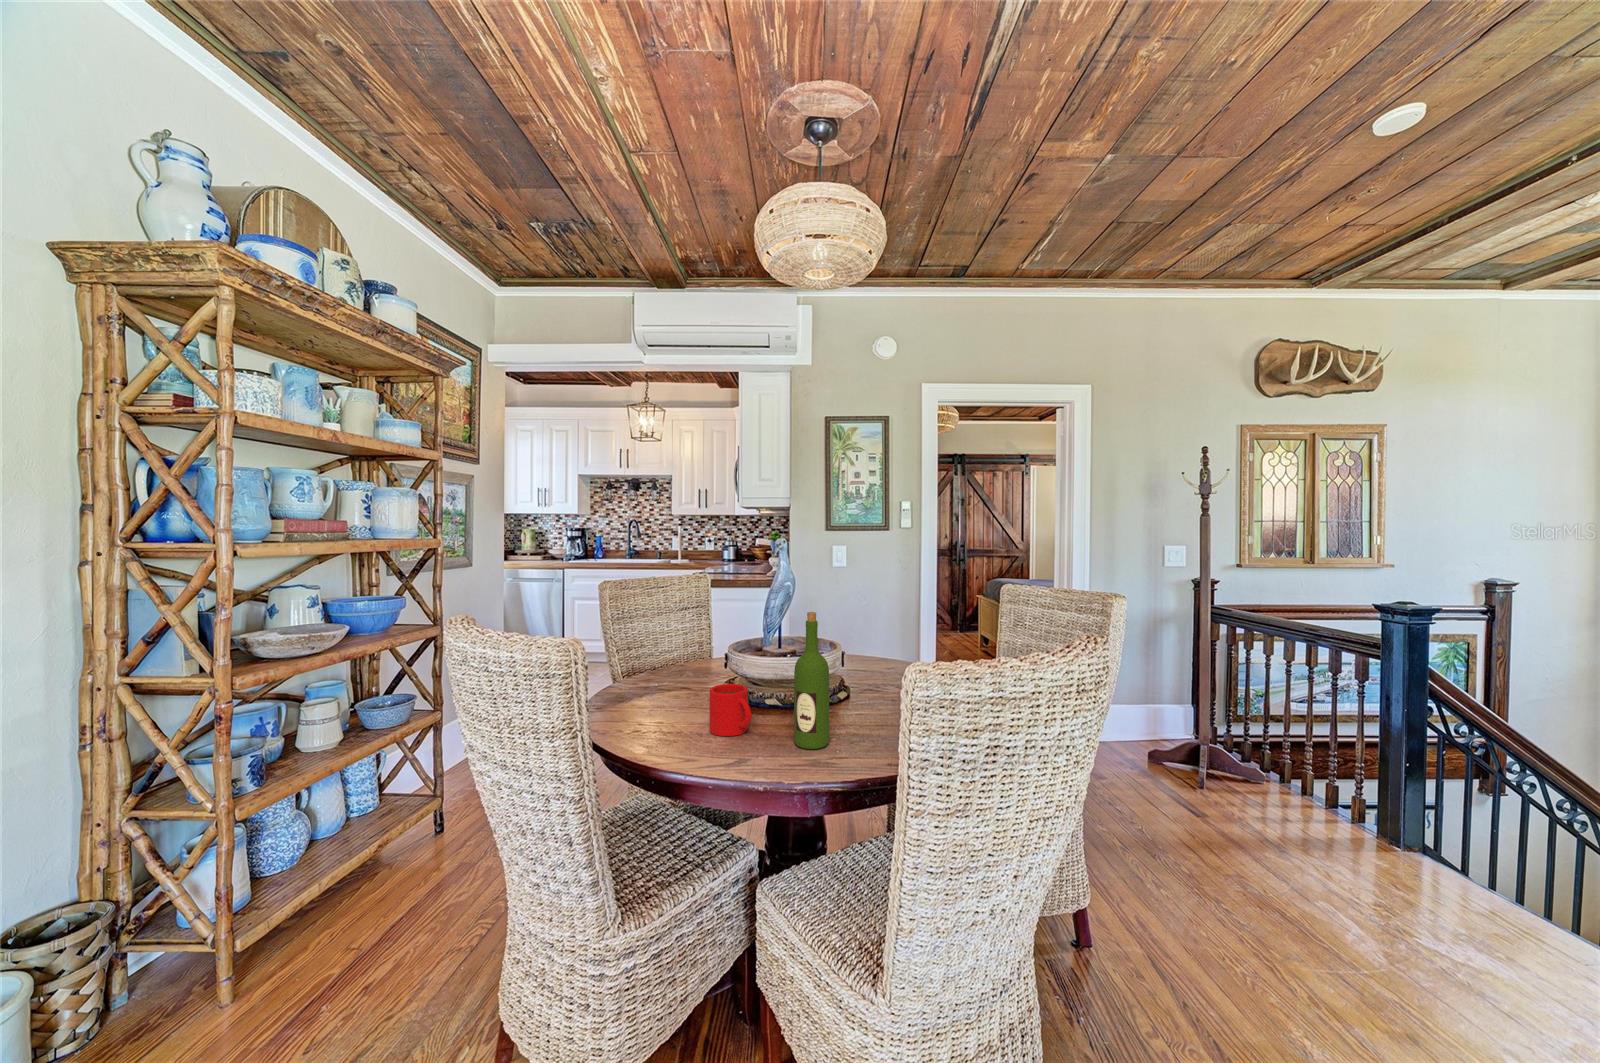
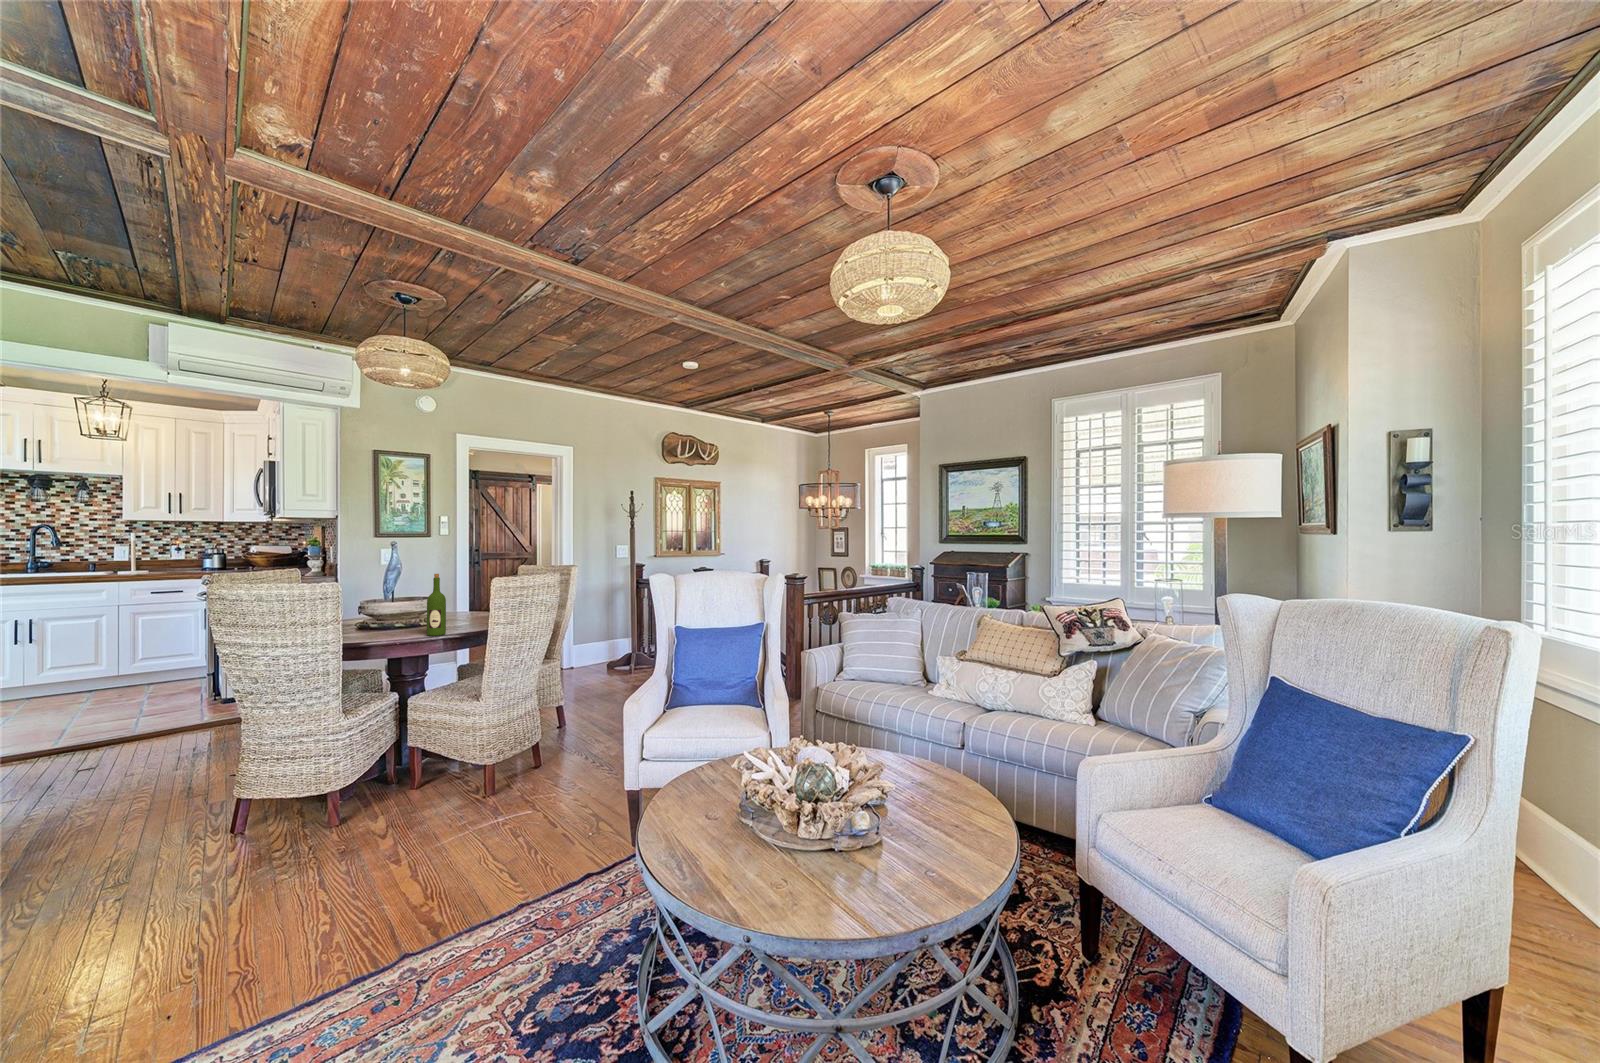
mug: present [709,684,751,736] -> none [371,615,401,639]

